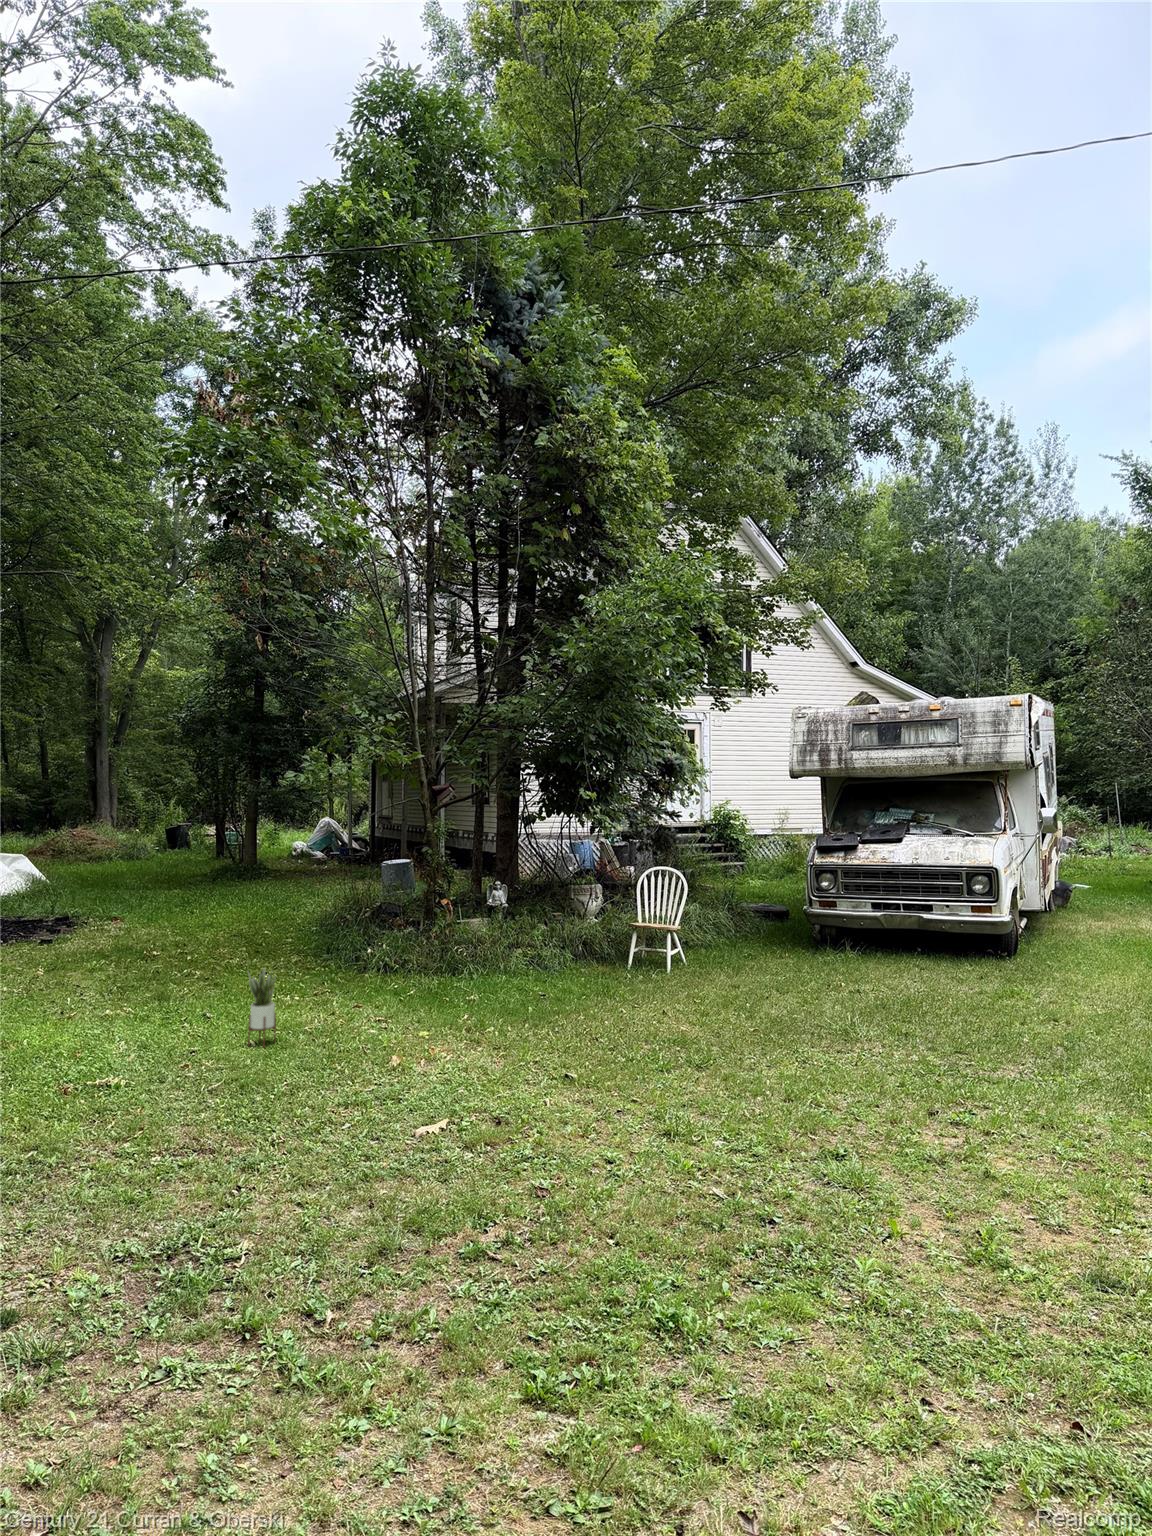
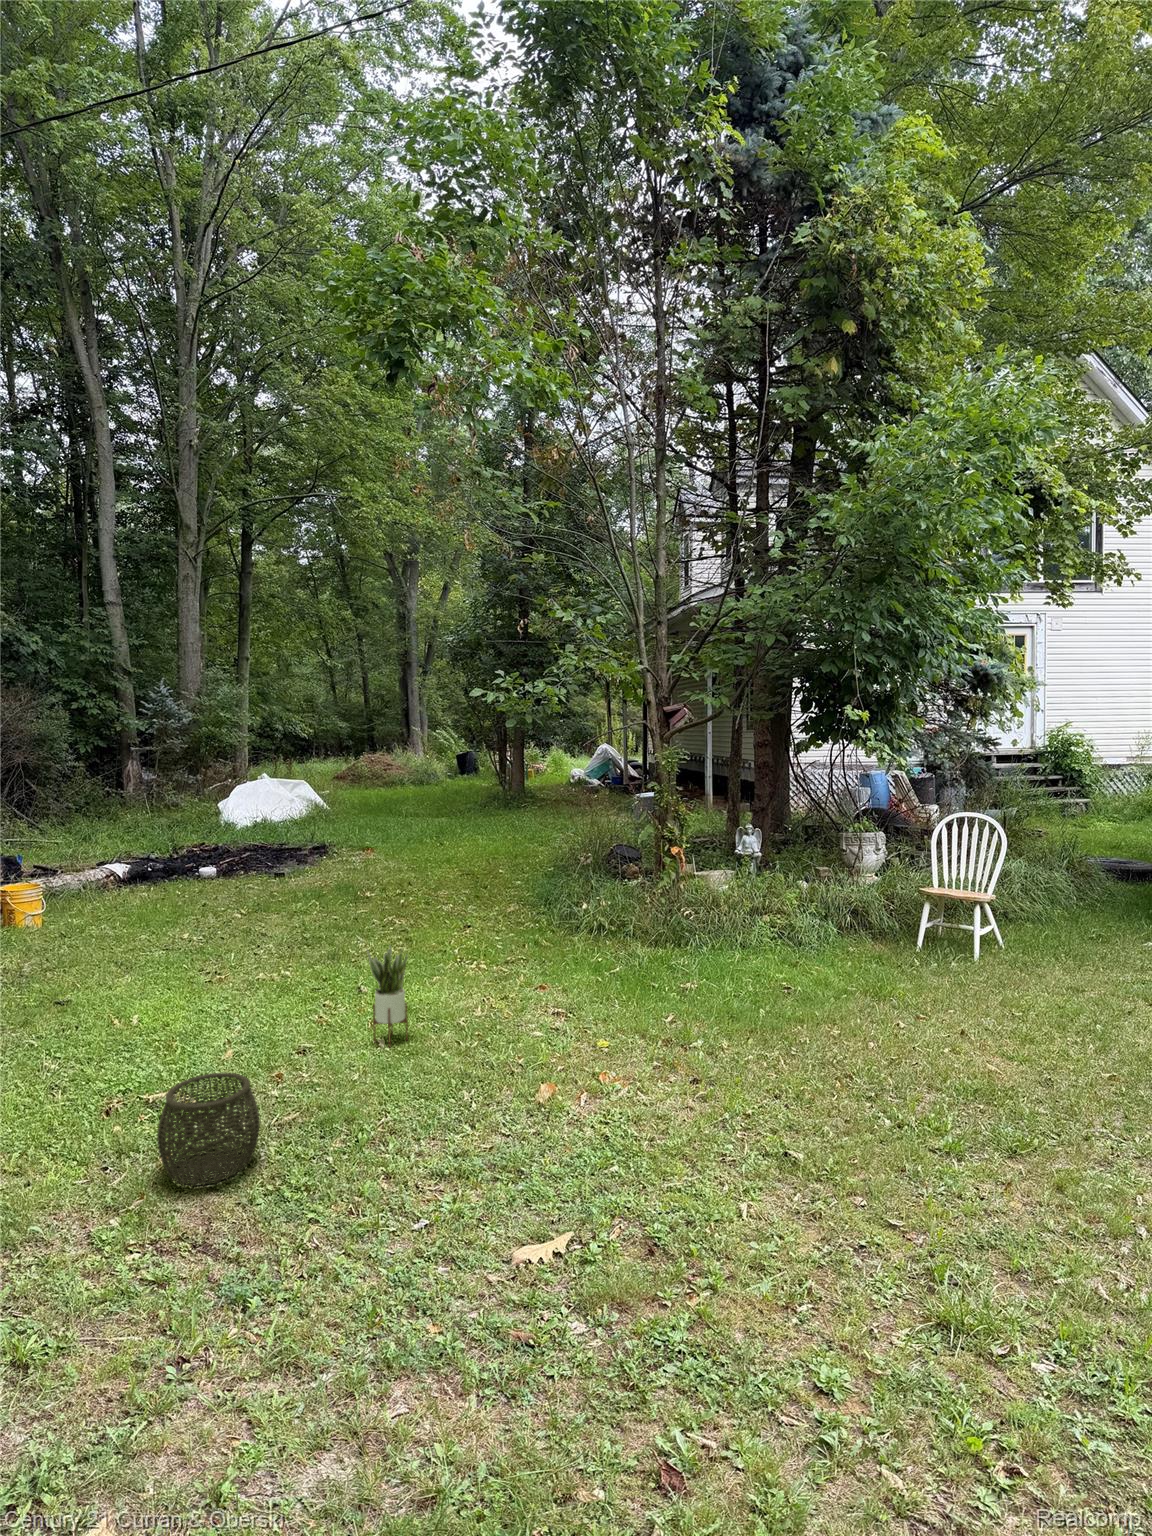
woven basket: none [145,1049,220,1125] -> present [157,1072,260,1186]

